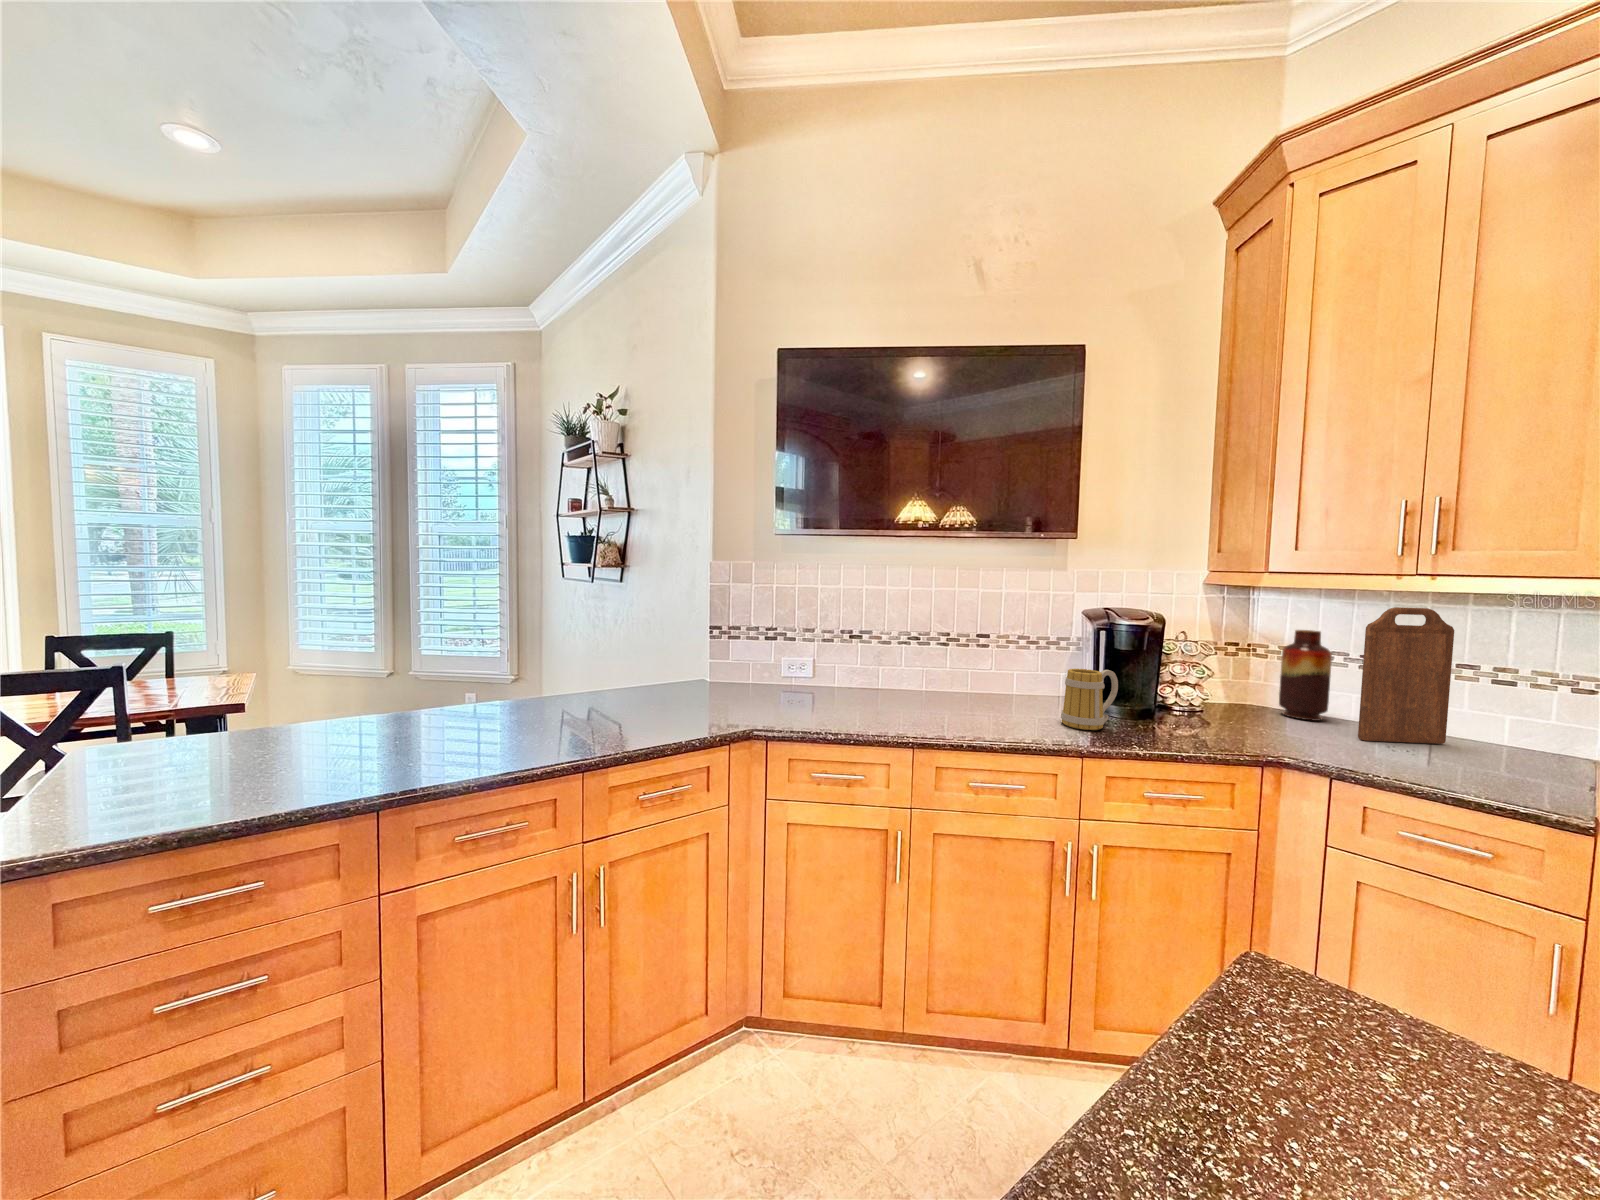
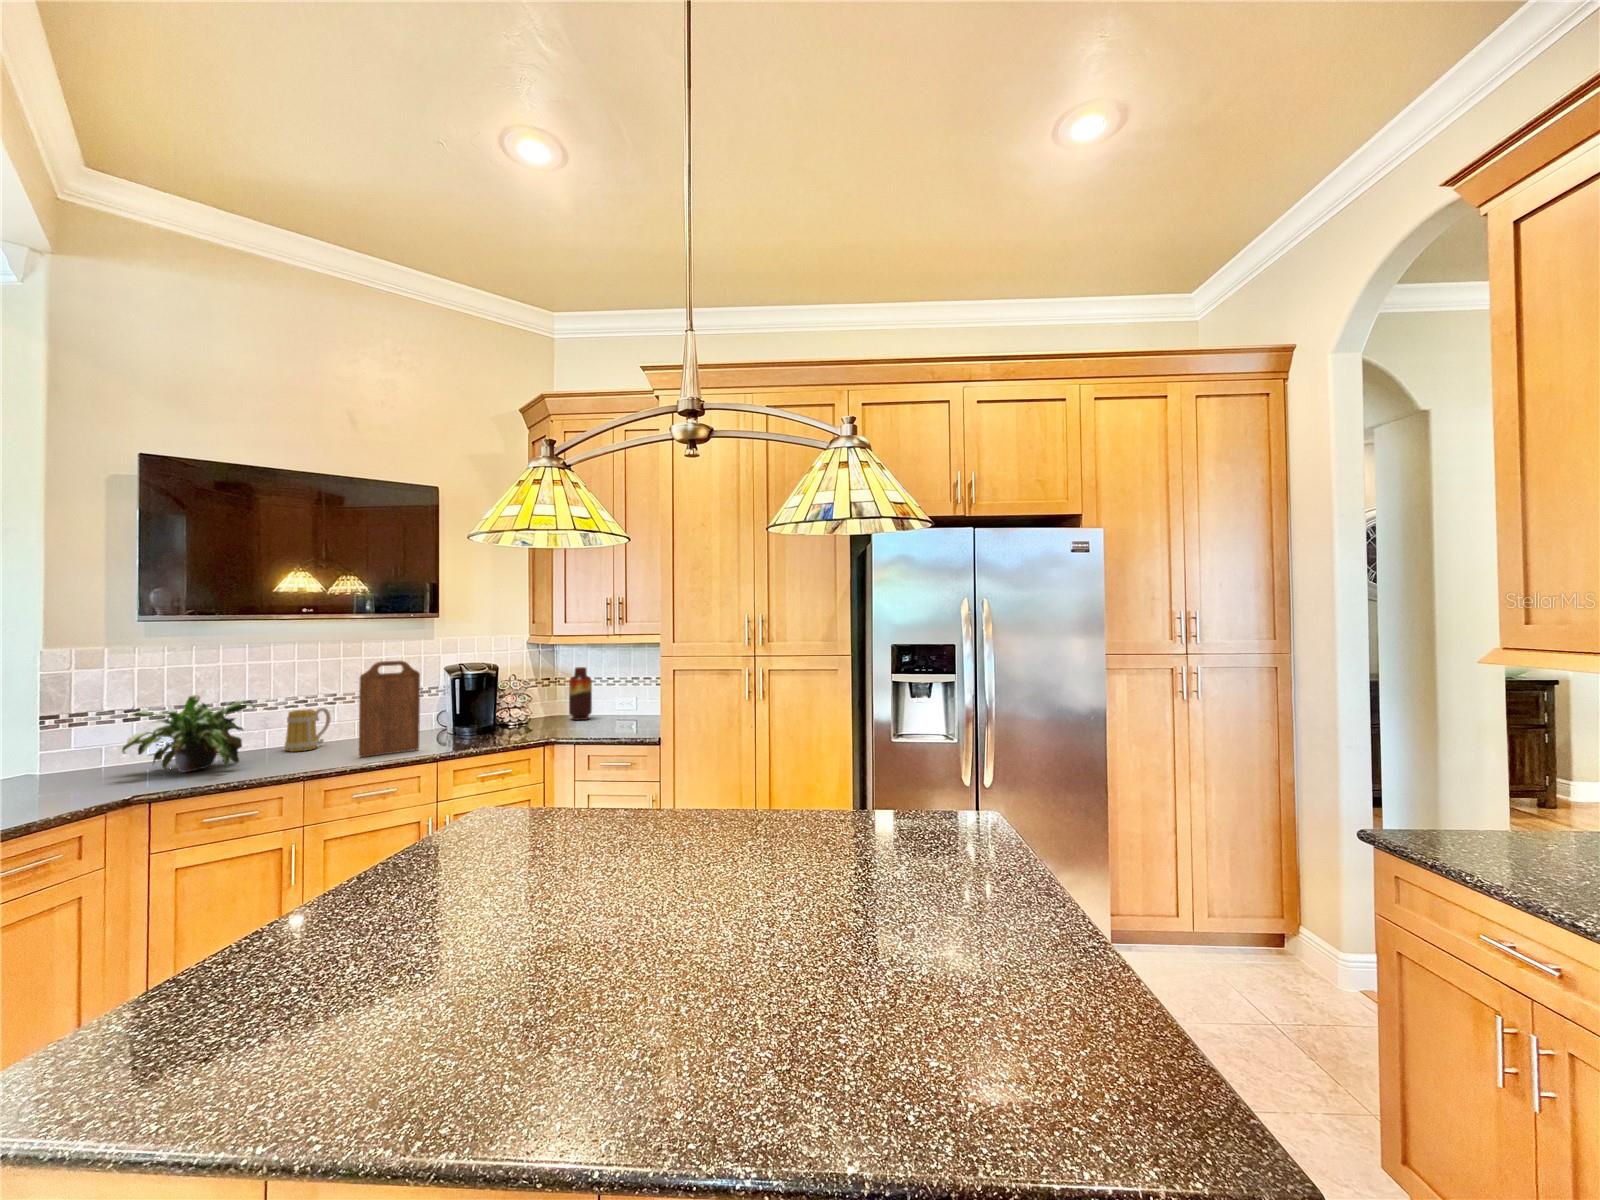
cutting board: present [1358,607,1454,744] -> present [359,661,420,757]
potted plant: none [744,620,862,711] -> present [122,695,255,772]
mug: present [1061,669,1118,730] -> present [285,708,331,751]

